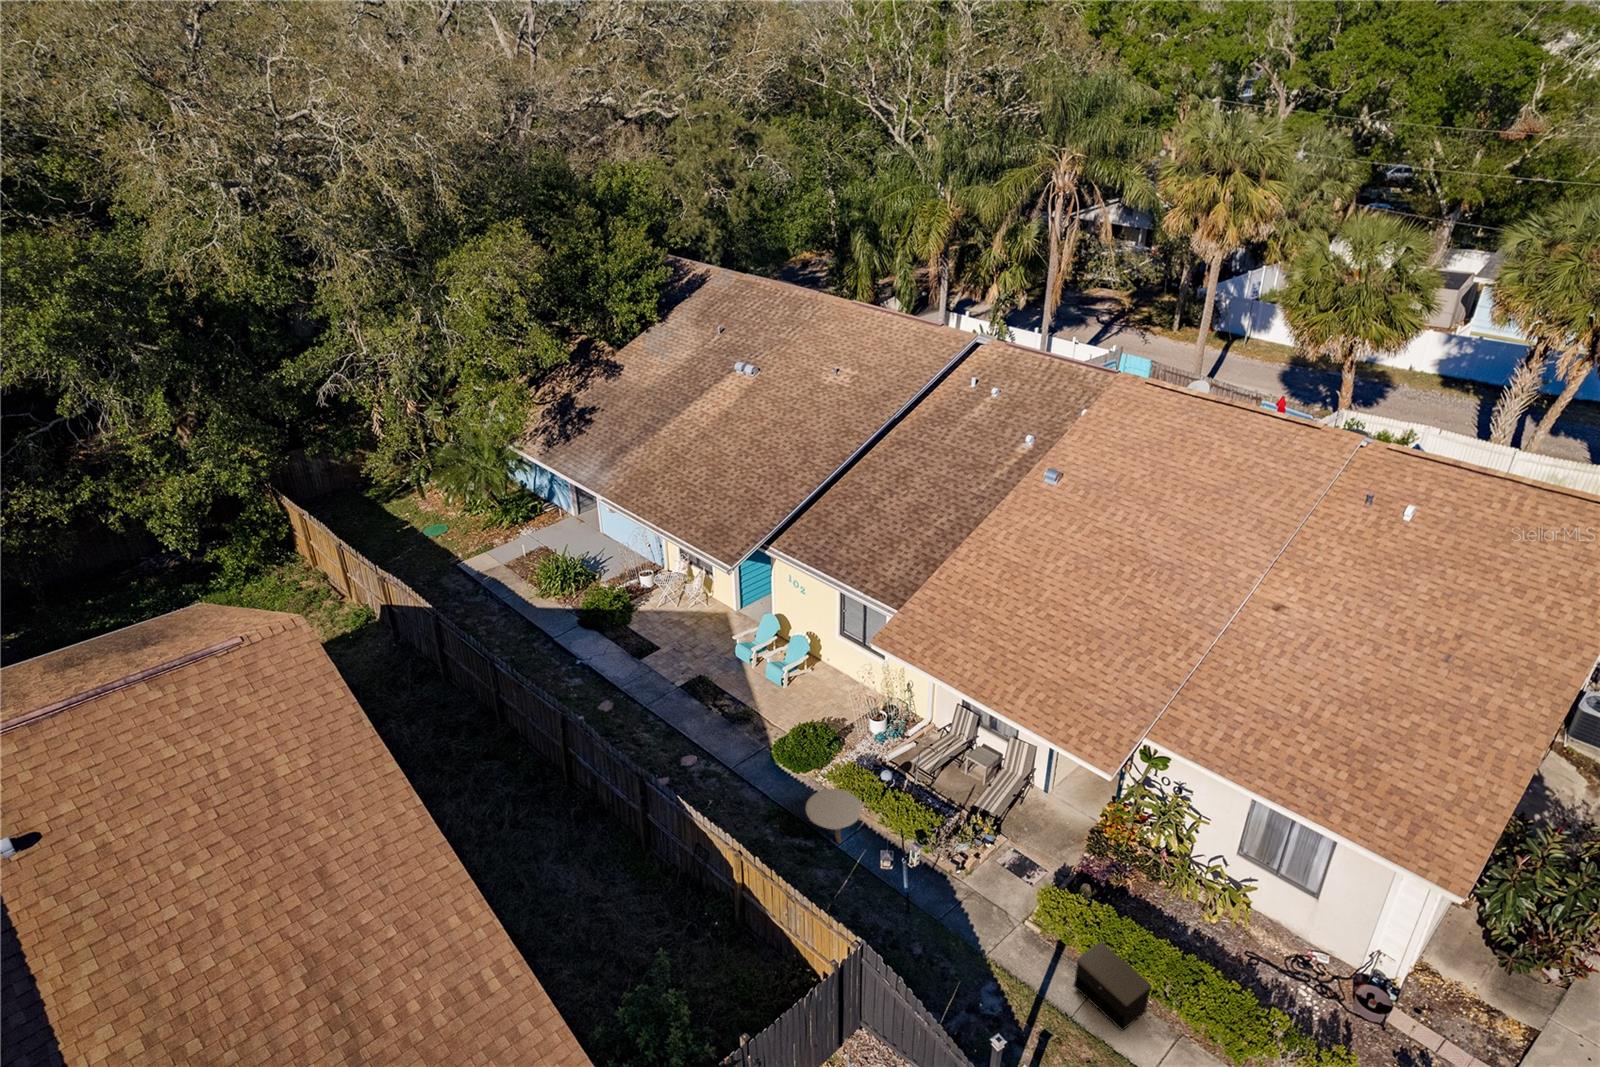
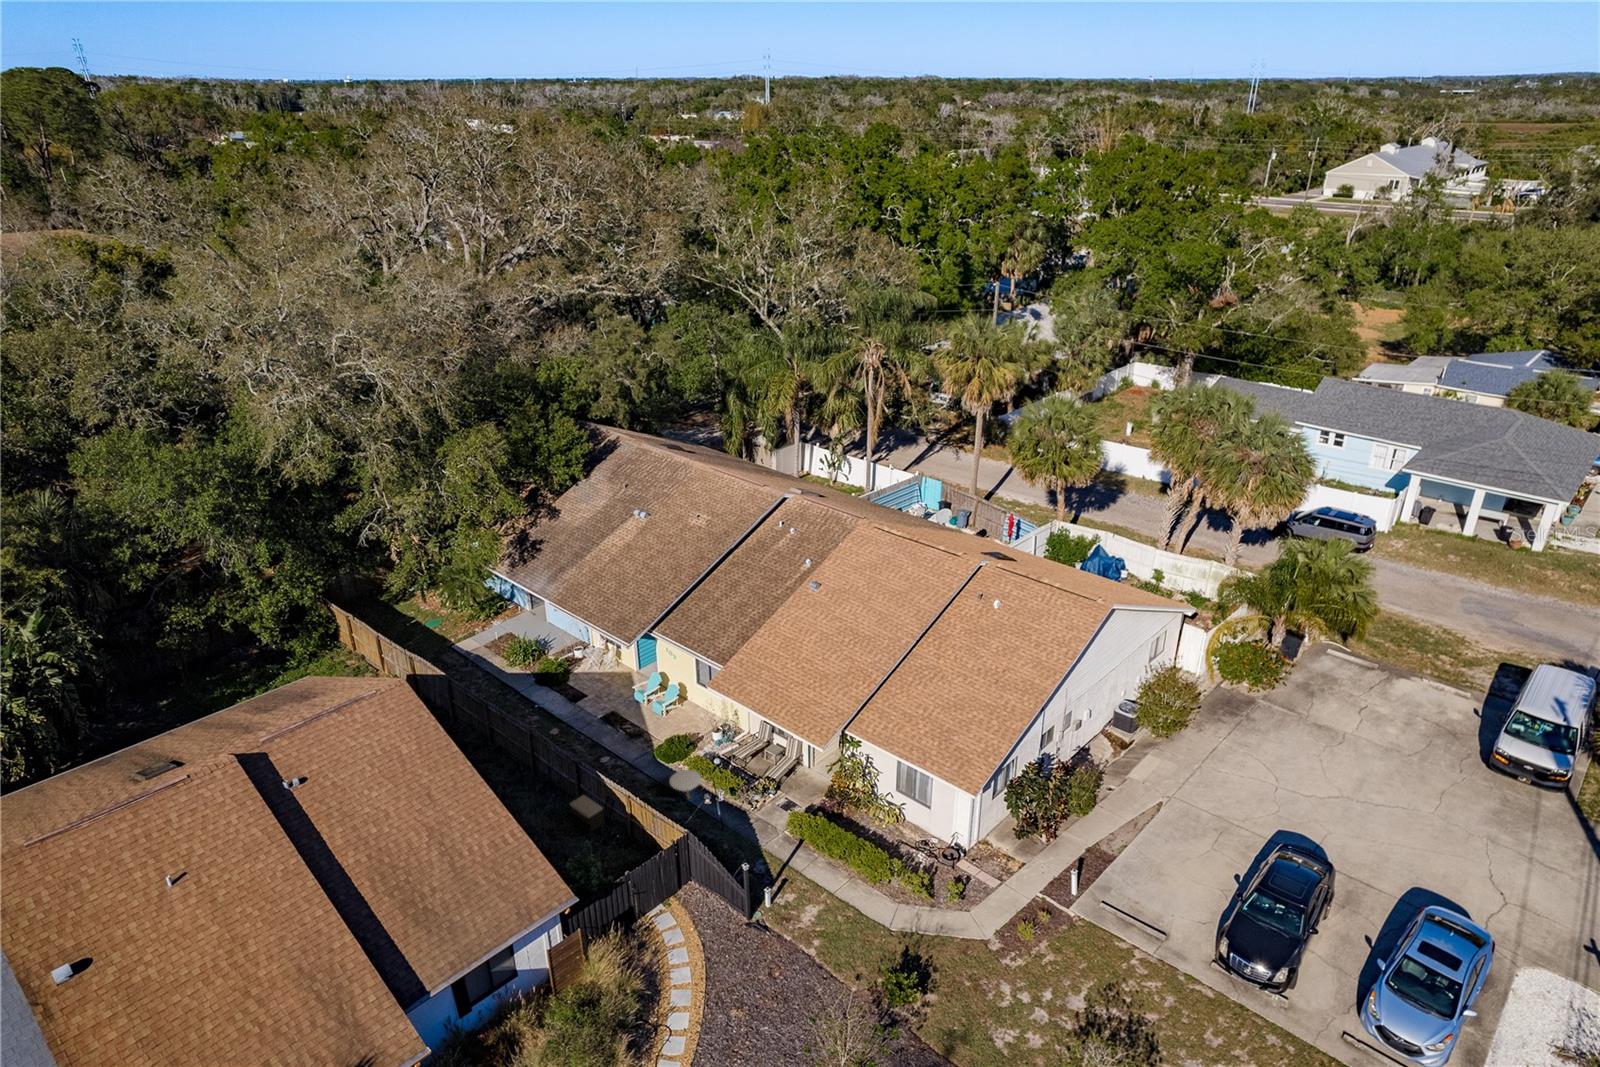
storage bench: present [1074,942,1151,1031] -> present [570,795,604,832]

